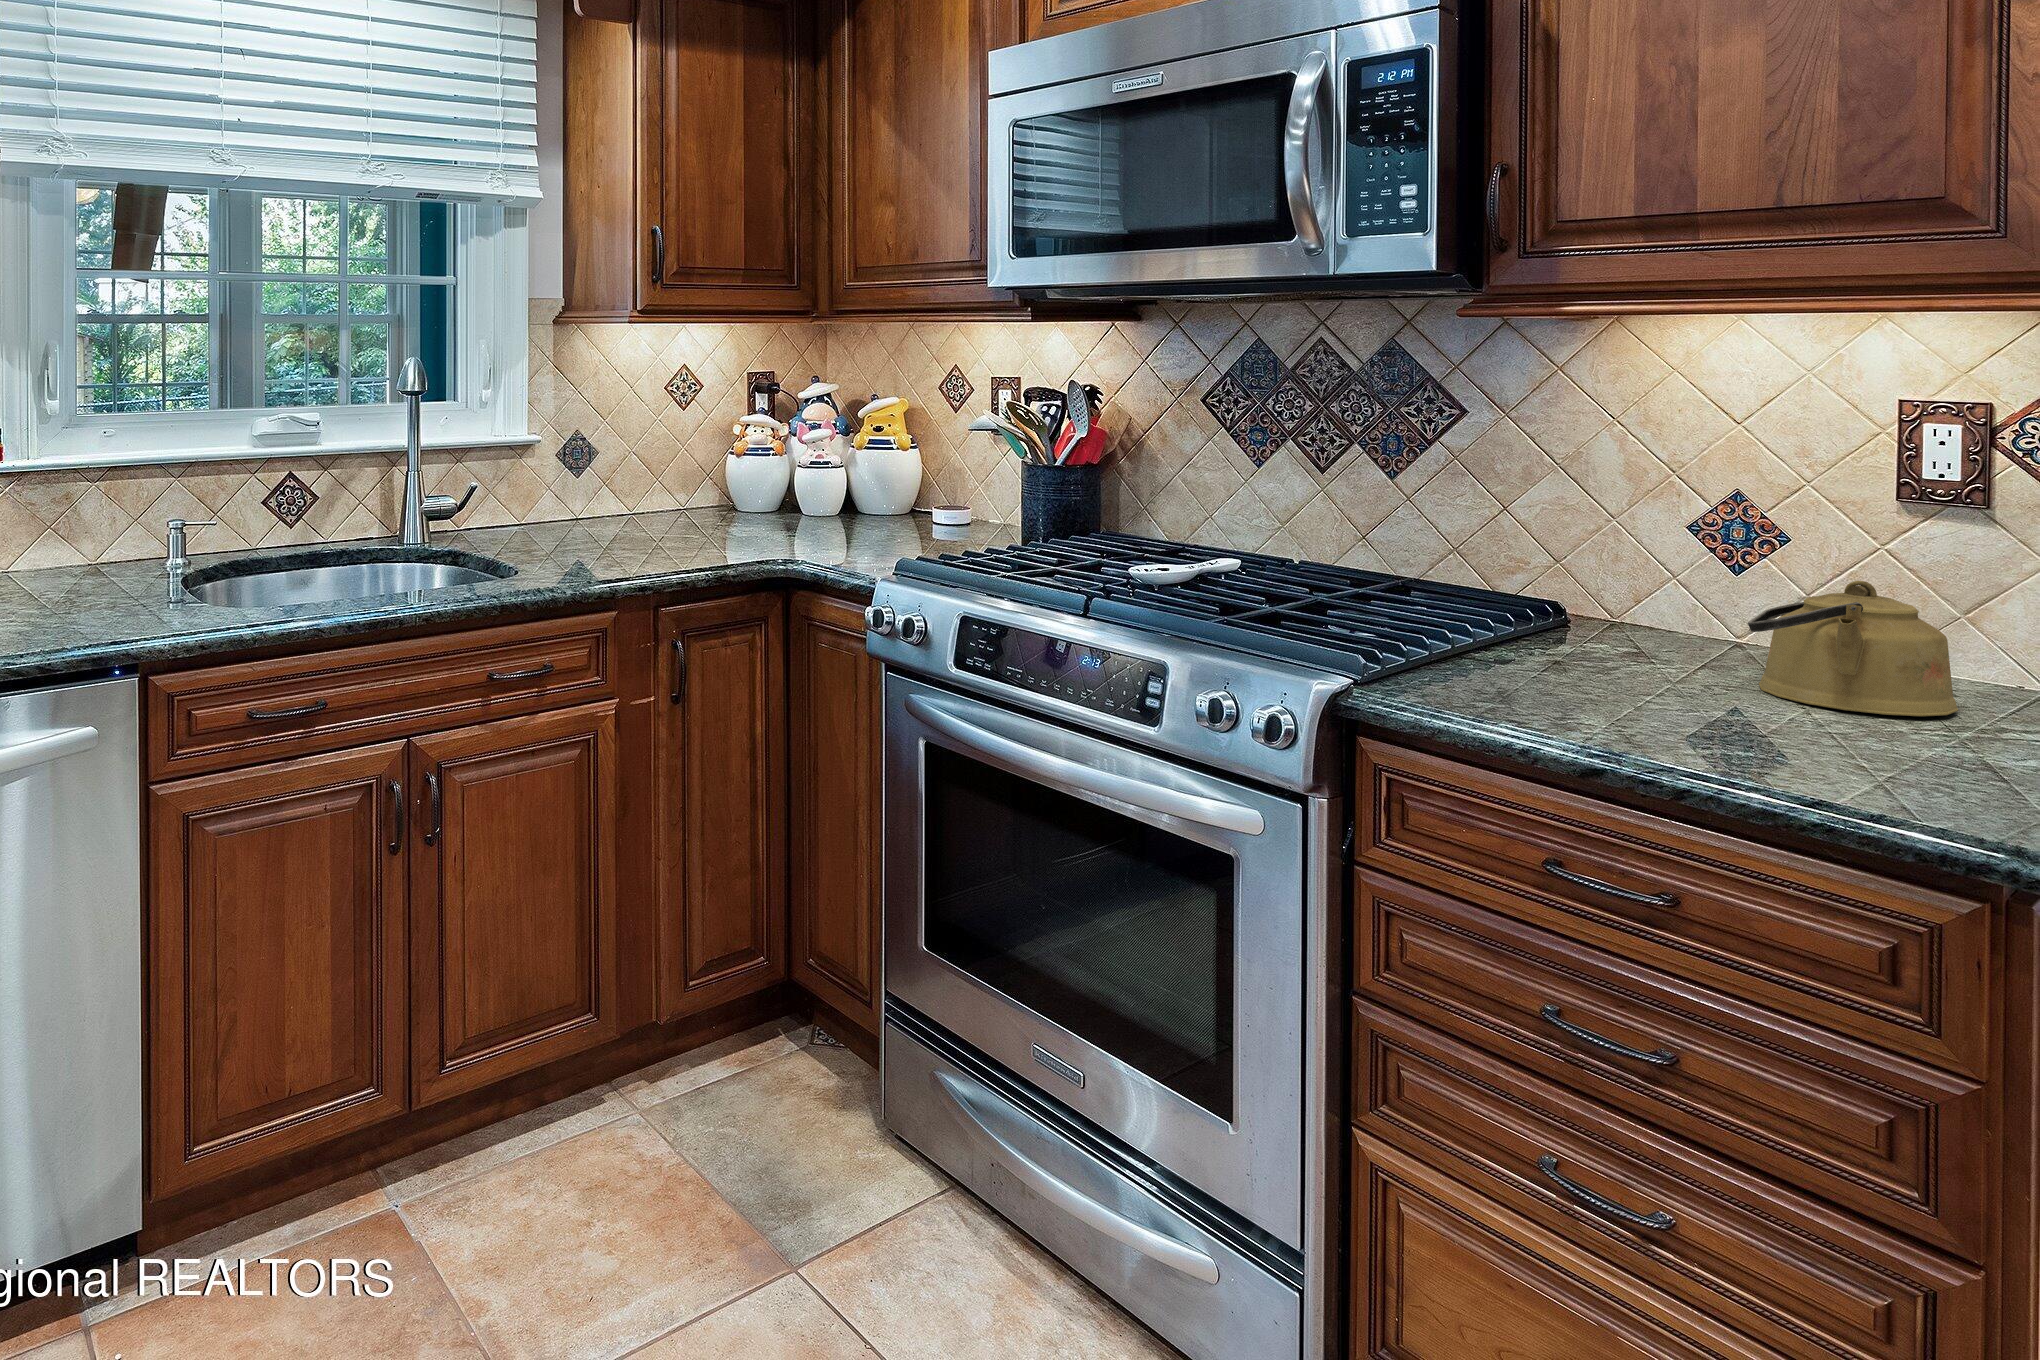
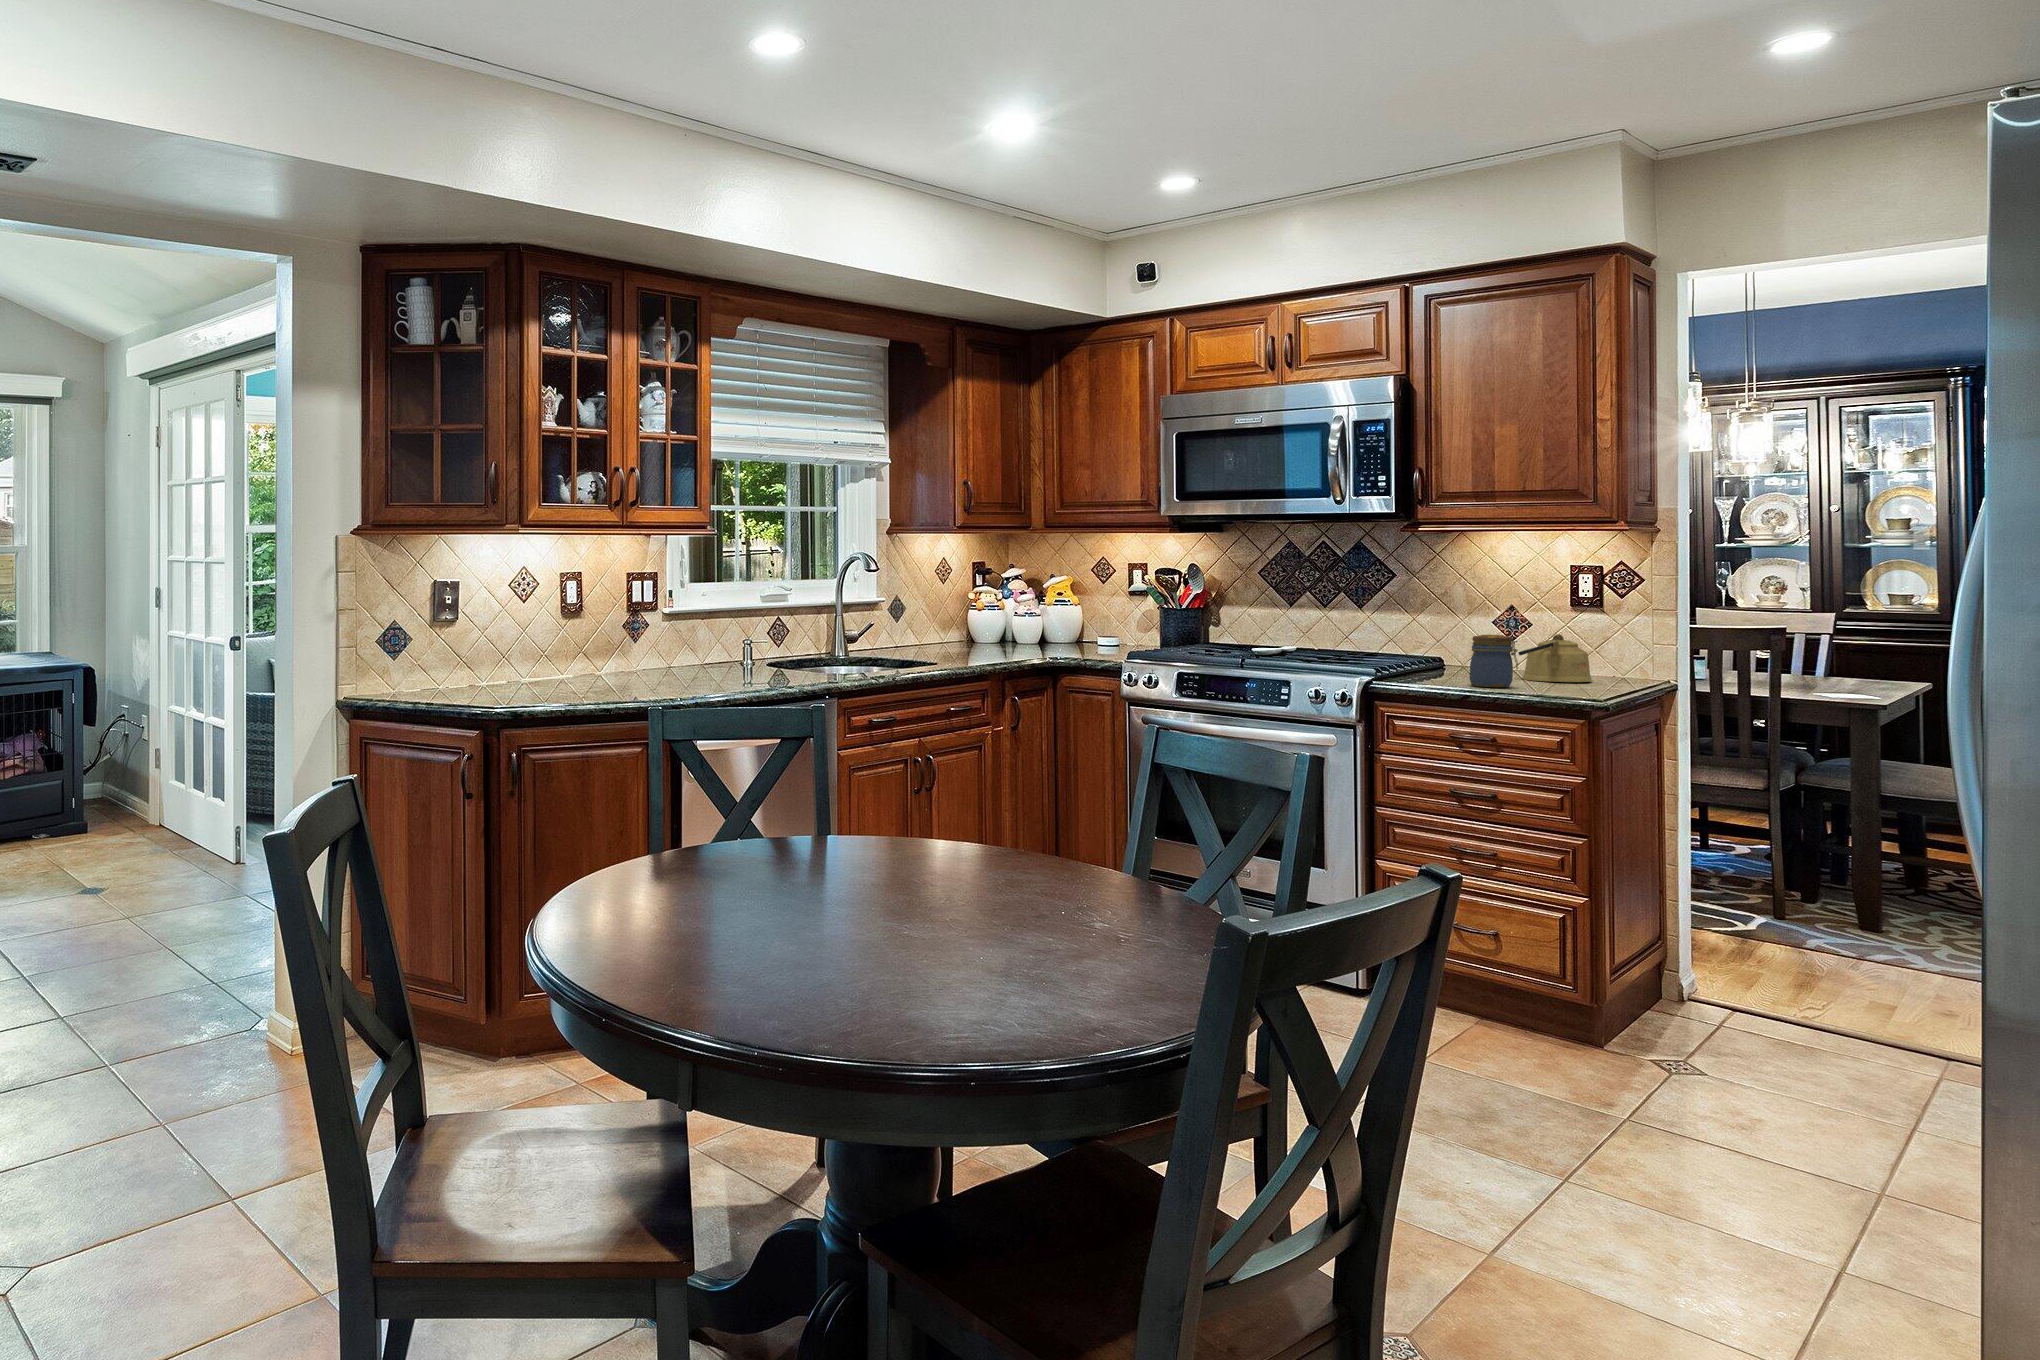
jar: none [1601,594,1742,745] -> present [1470,635,1518,687]

